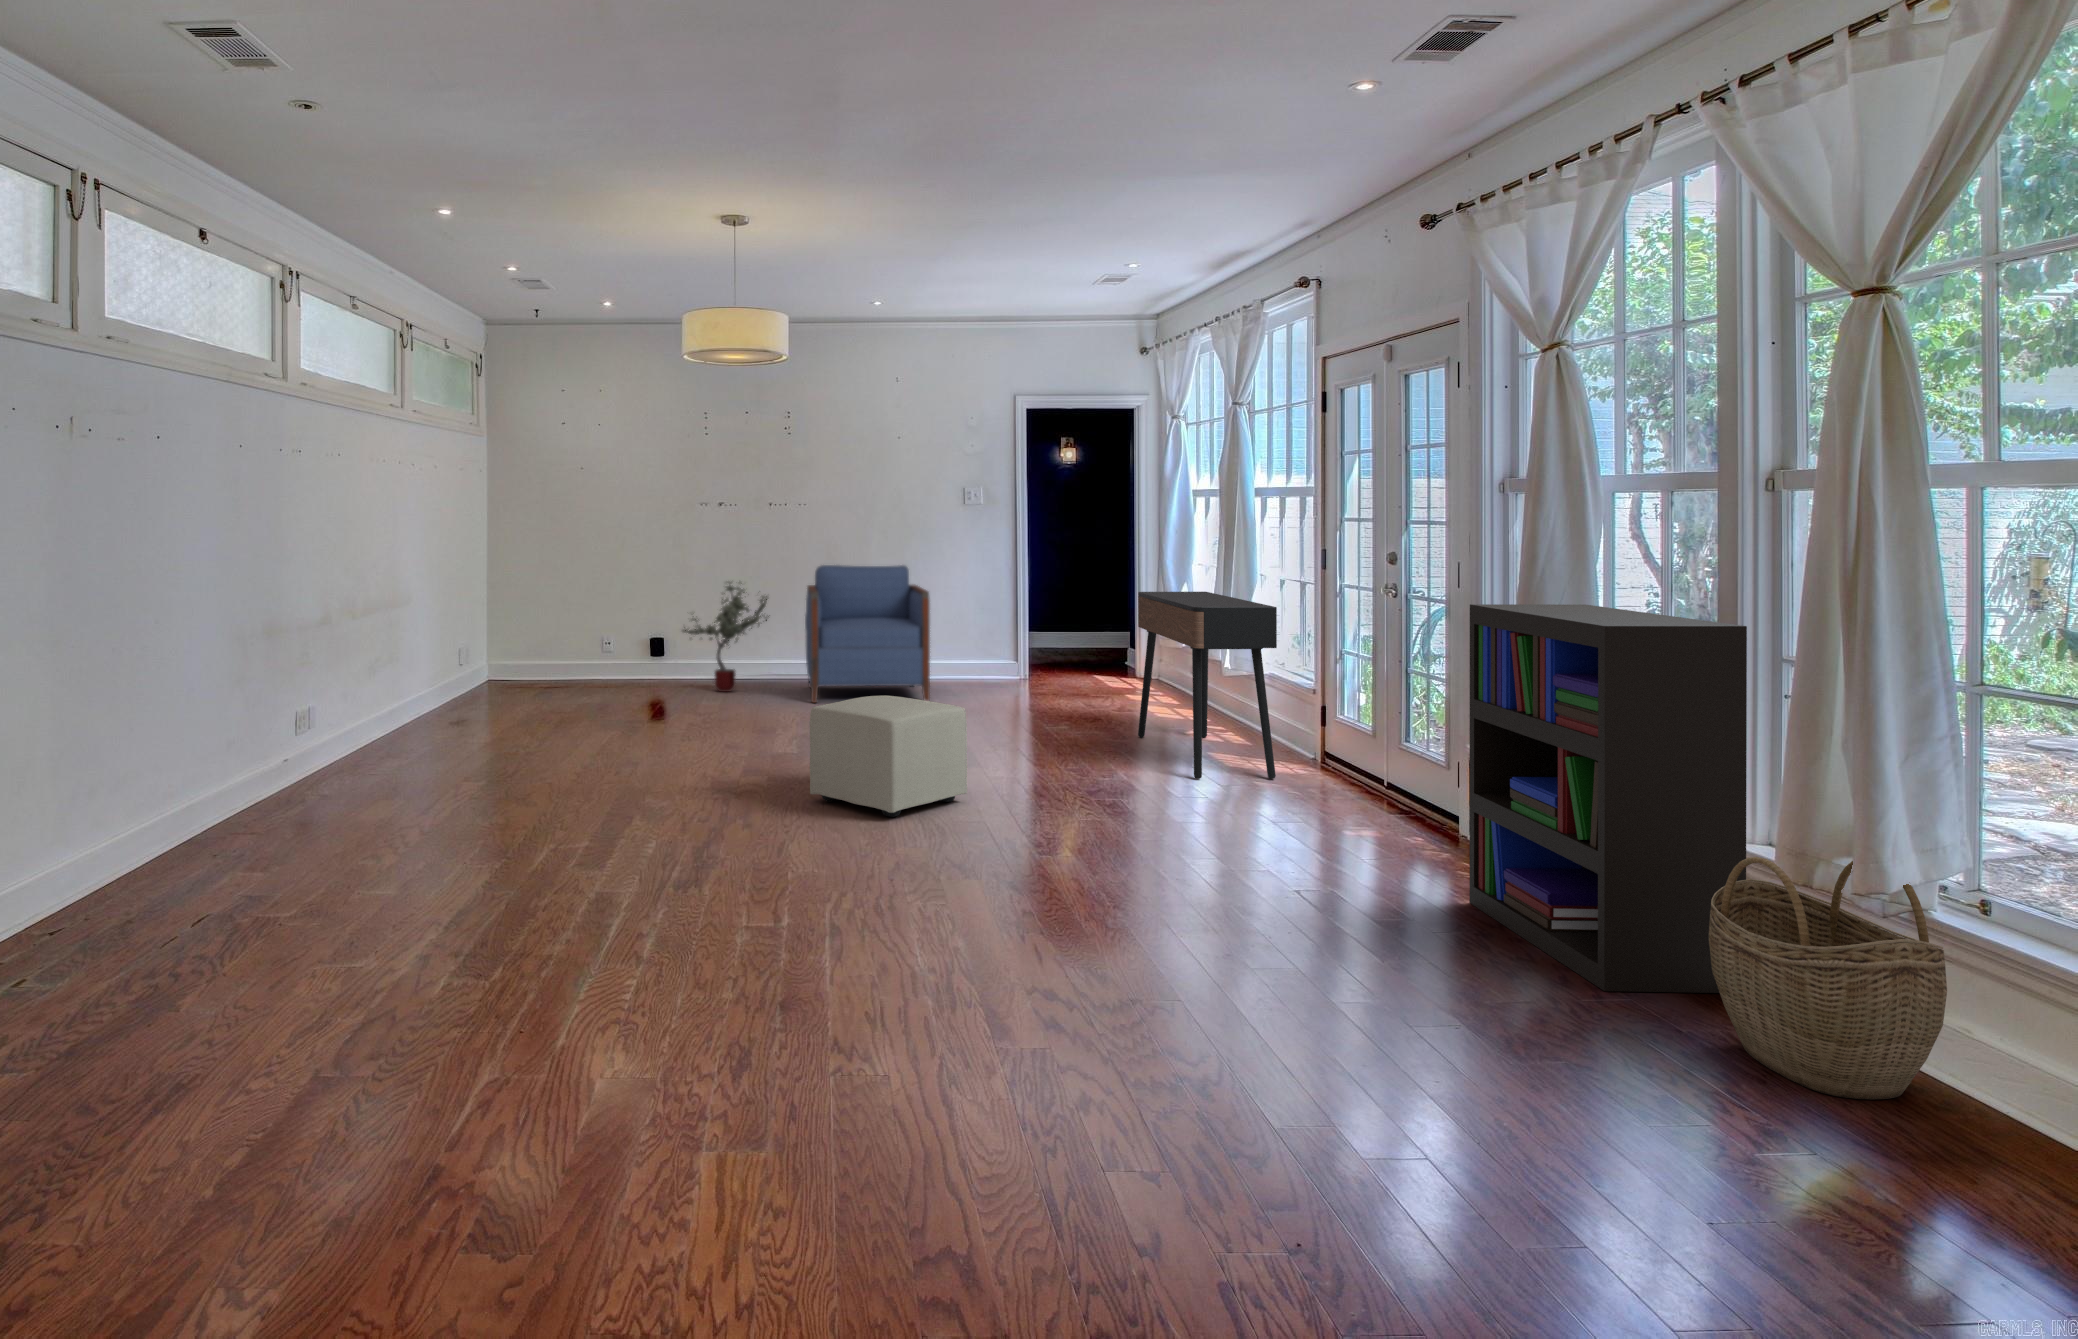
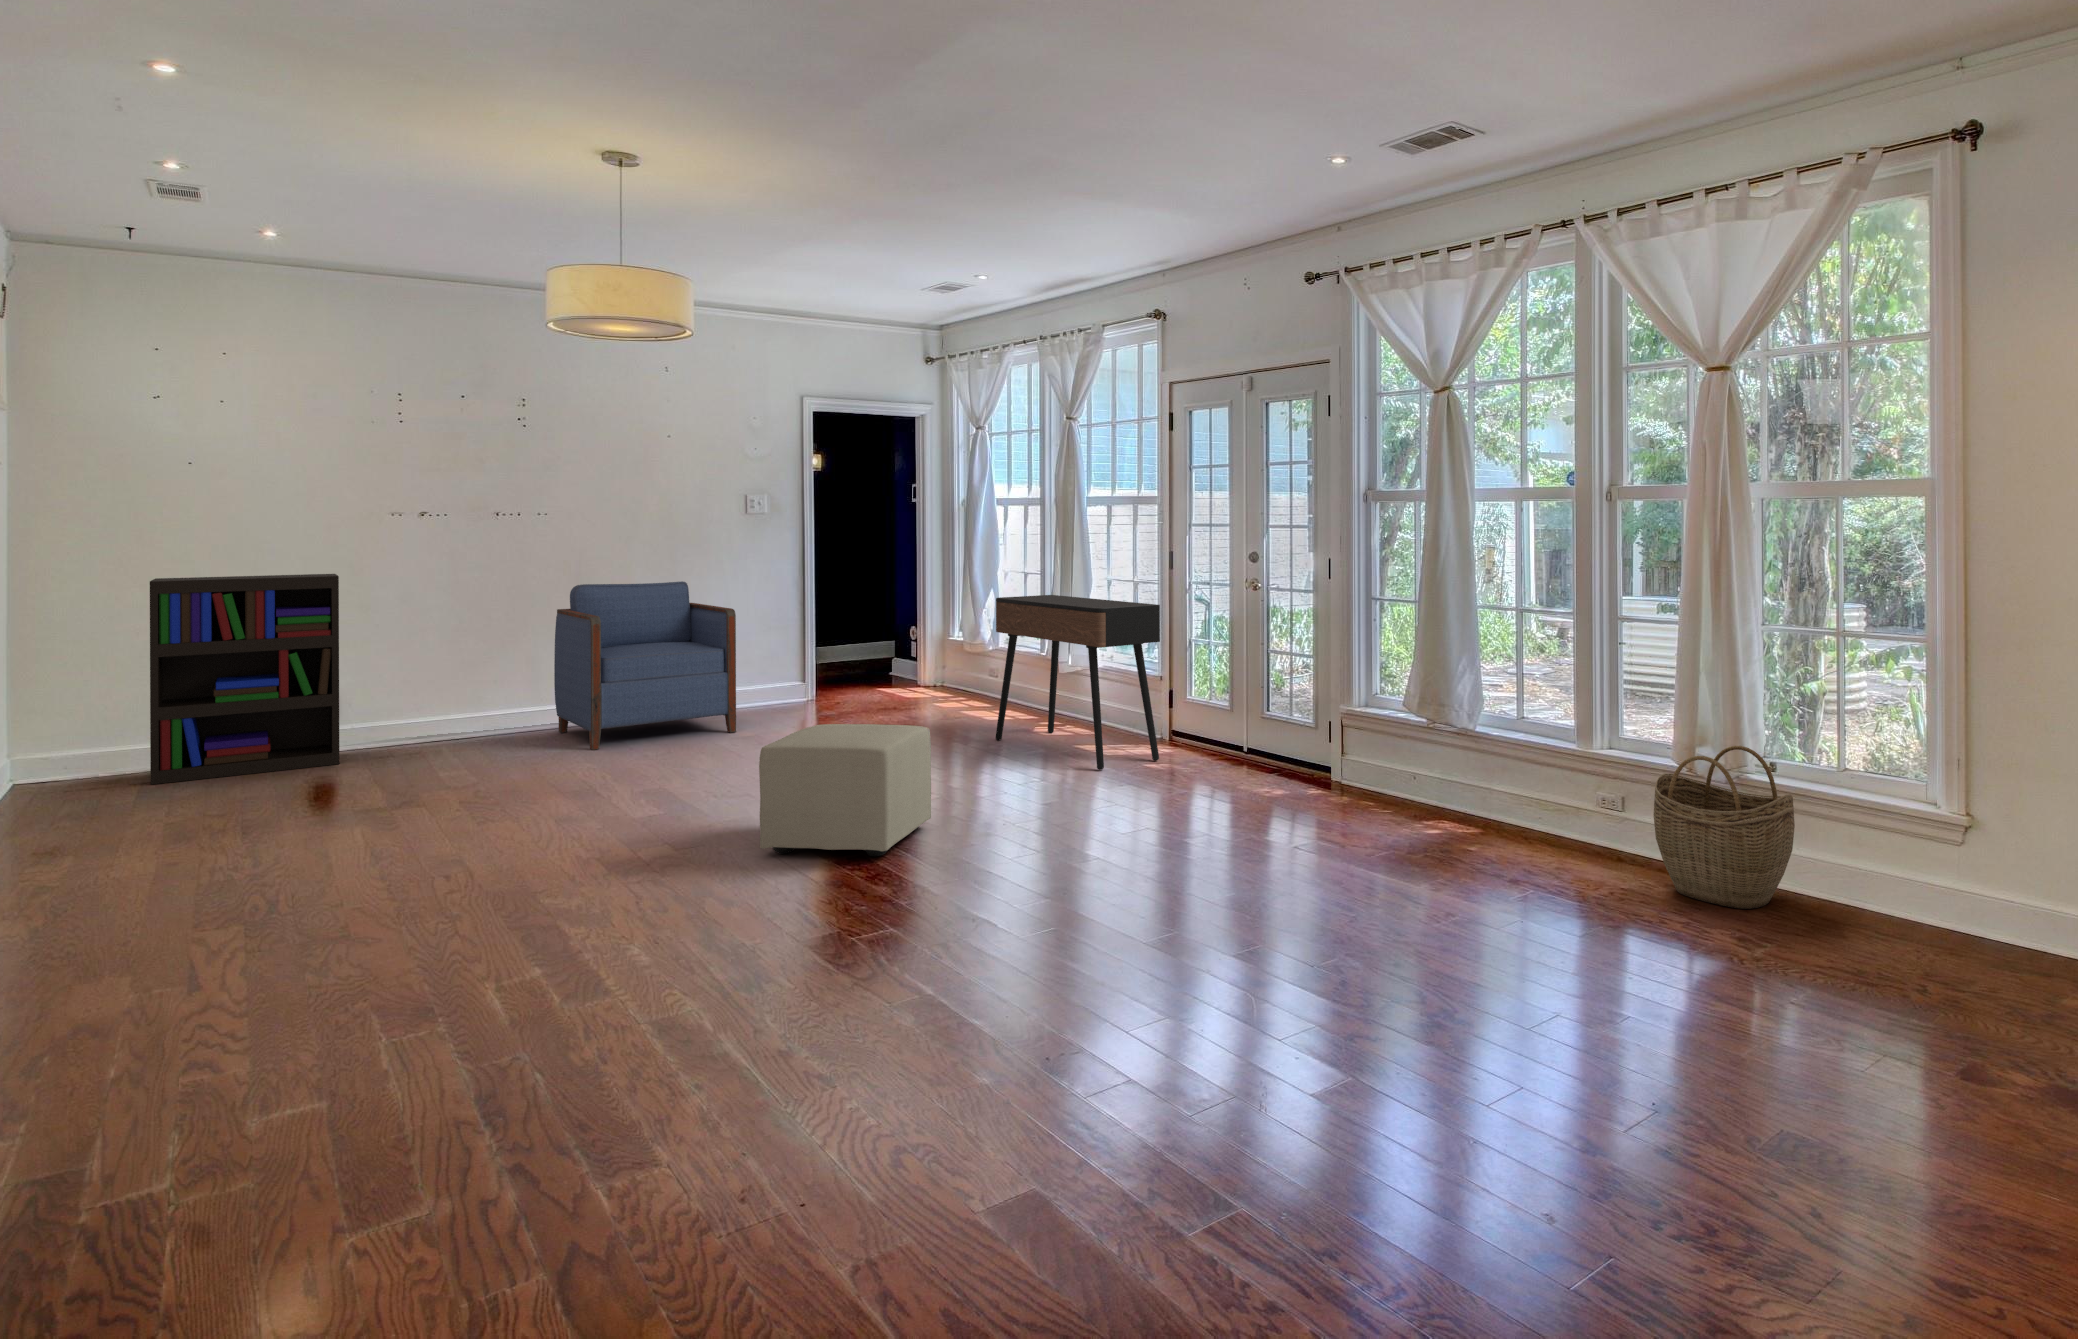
potted tree: present [682,582,769,692] -> none [374,607,514,751]
bookshelf: present [1469,604,1747,993] -> present [150,574,339,784]

